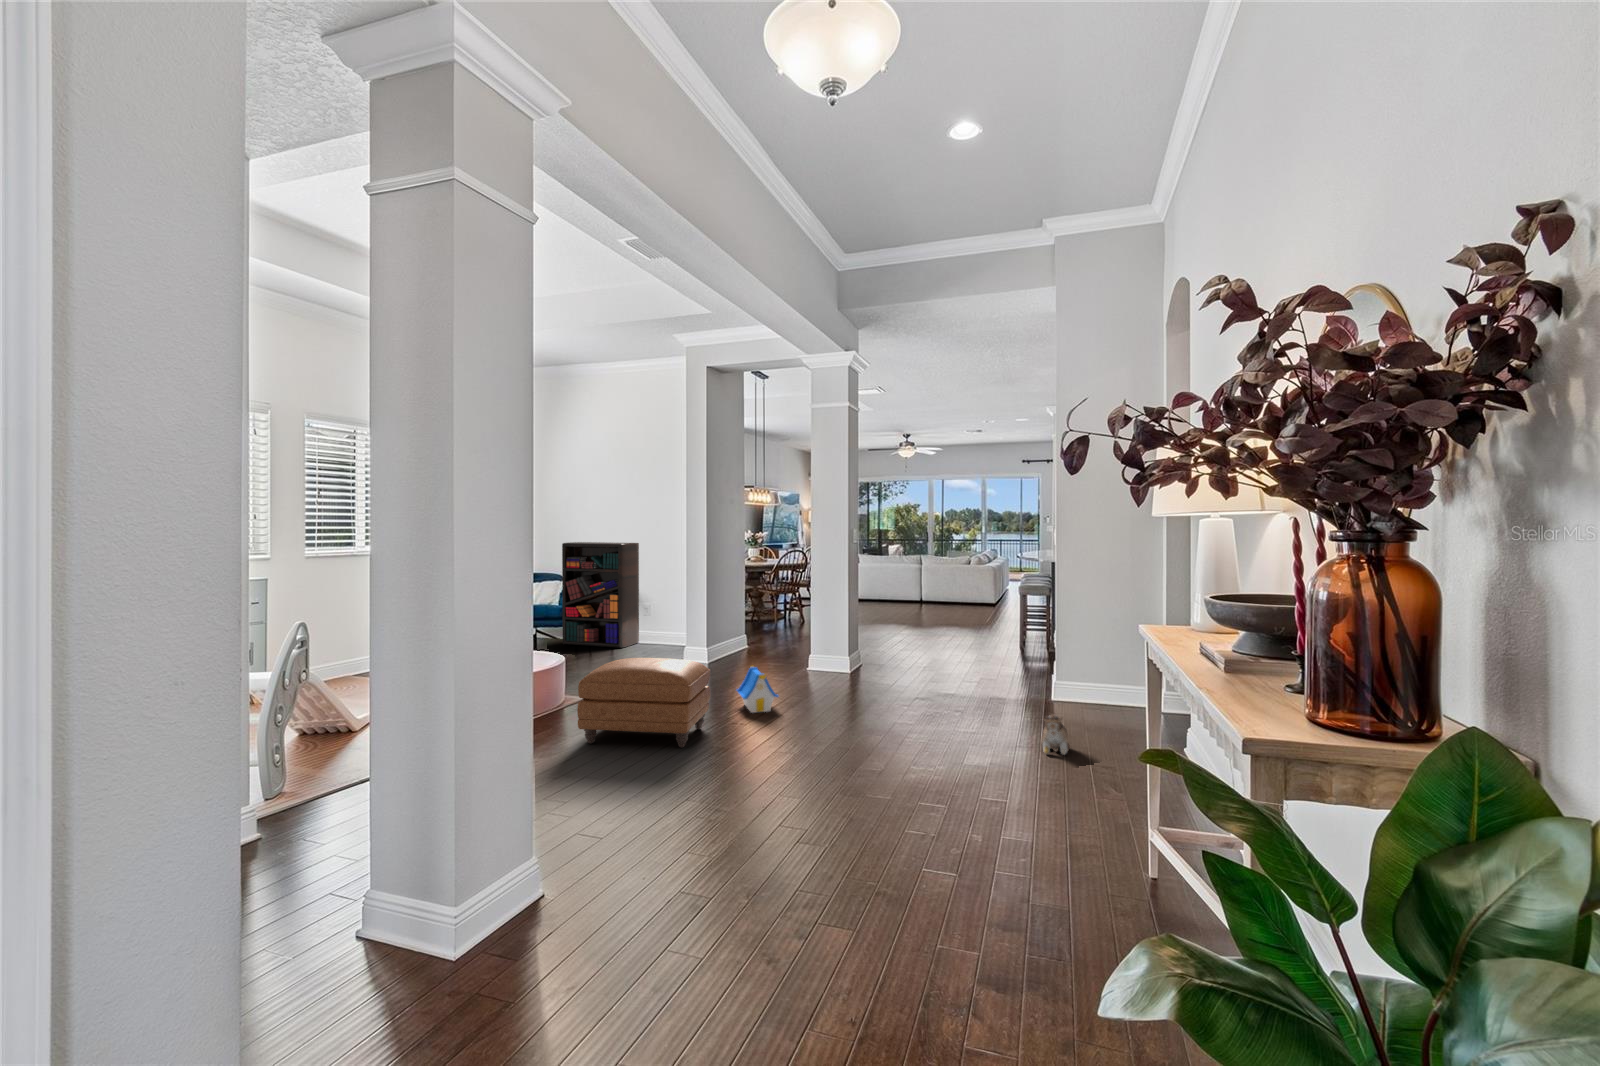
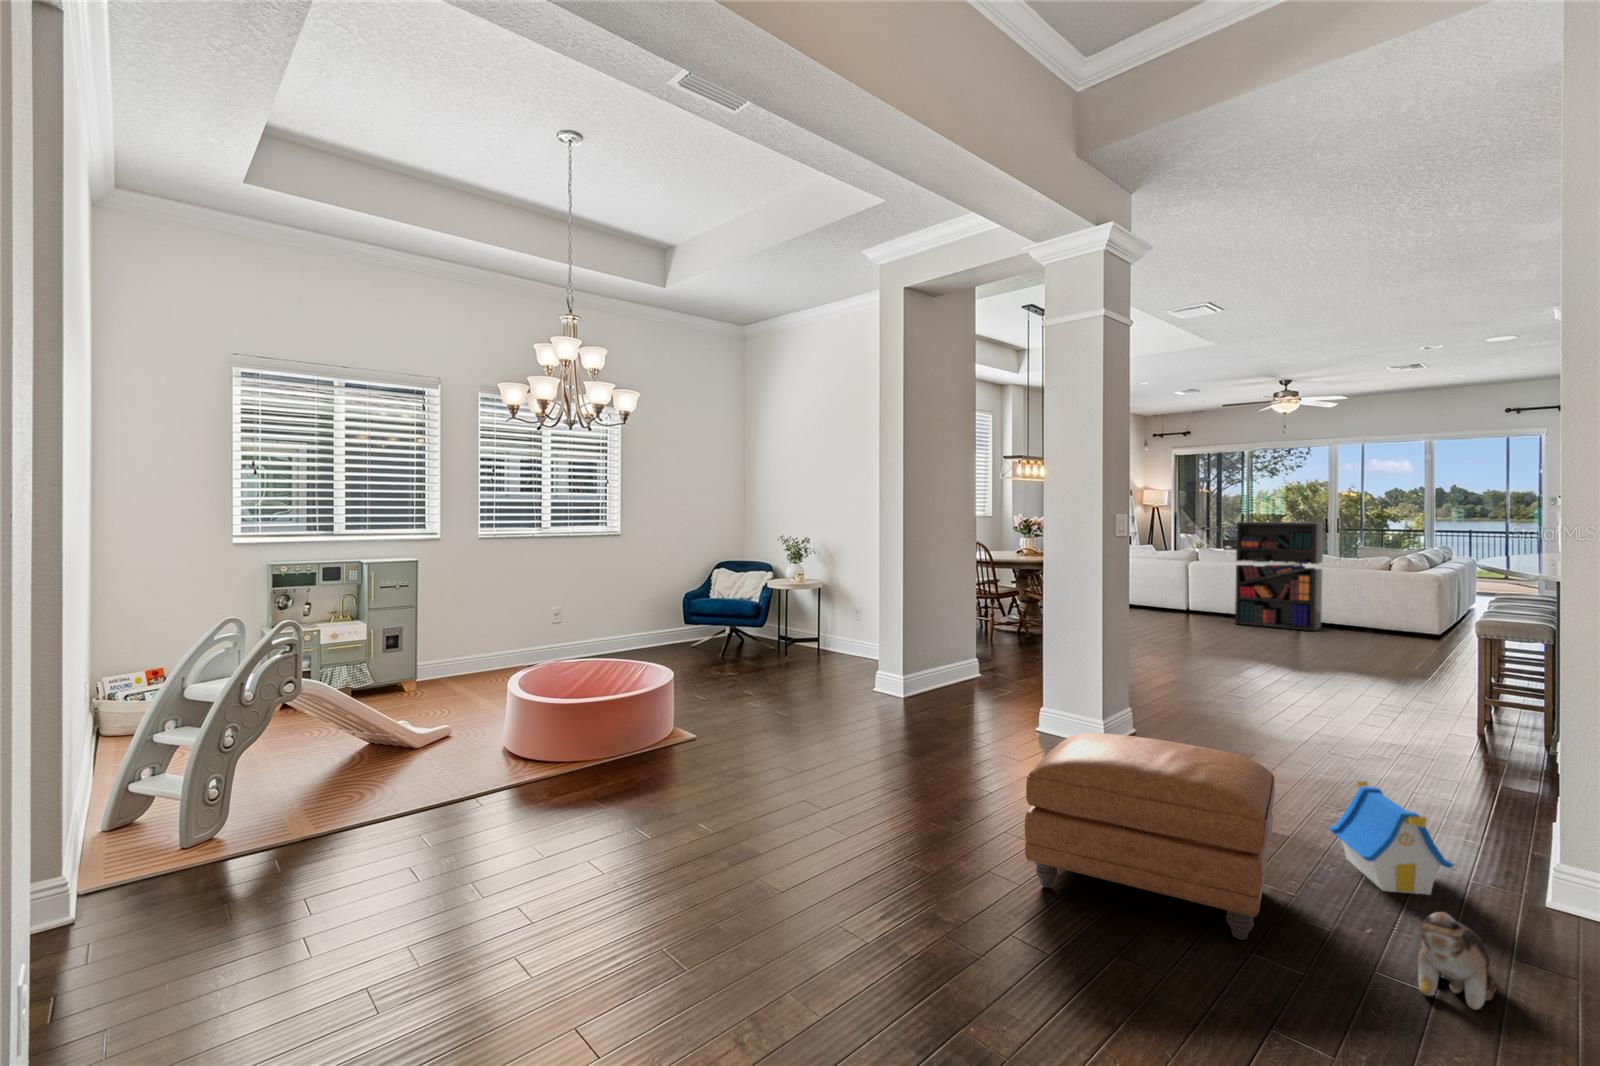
bookshelf: present [562,542,639,648] -> present [1235,522,1323,631]
ottoman: present [577,658,710,748] -> present [1025,733,1276,940]
toy house: present [737,666,778,713] -> present [1329,781,1454,895]

